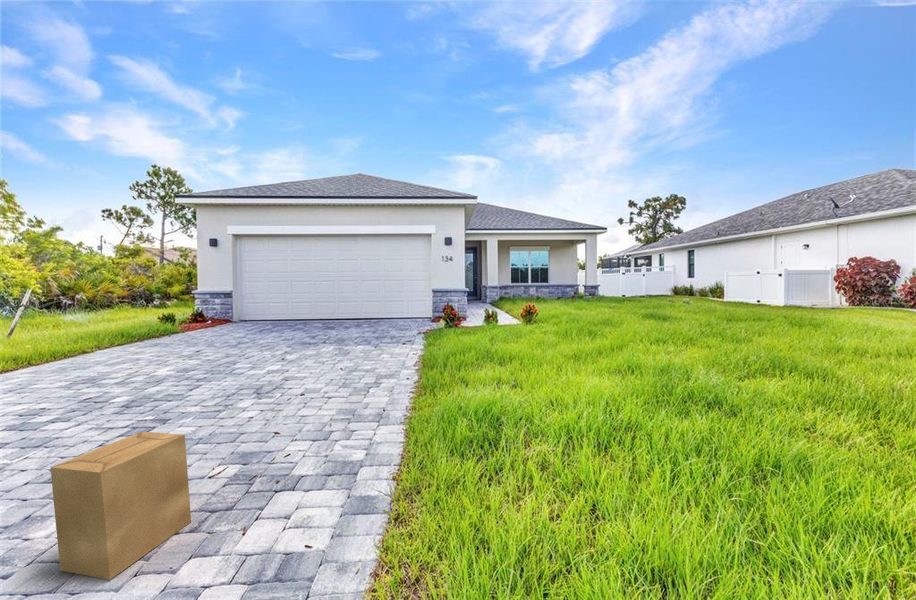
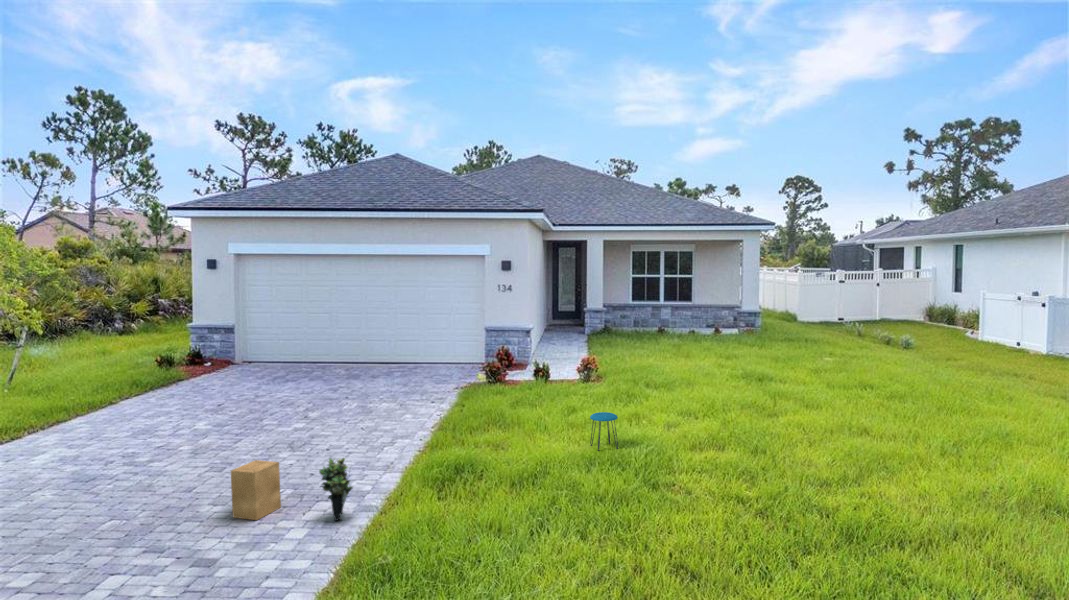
stool: none [620,337,660,383] -> present [590,412,618,451]
potted plant: none [258,421,336,568] -> present [319,458,353,521]

